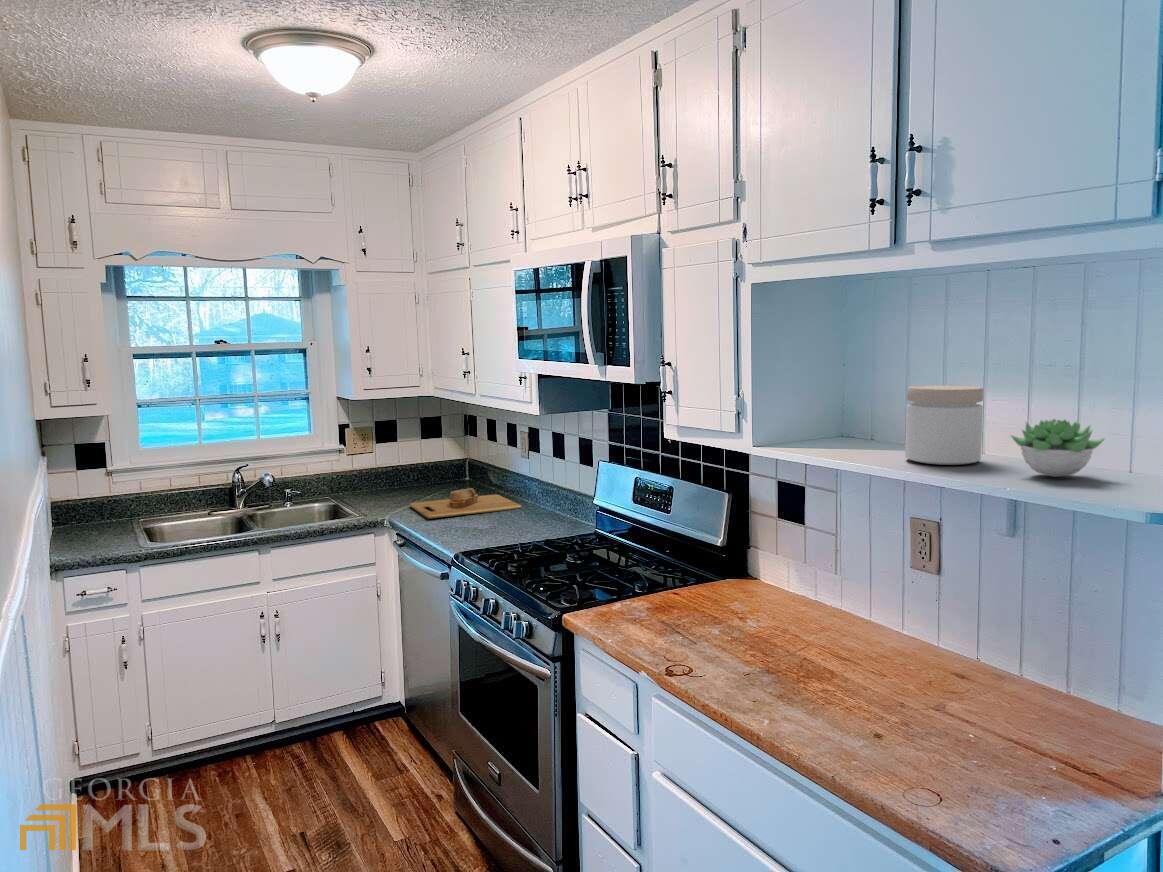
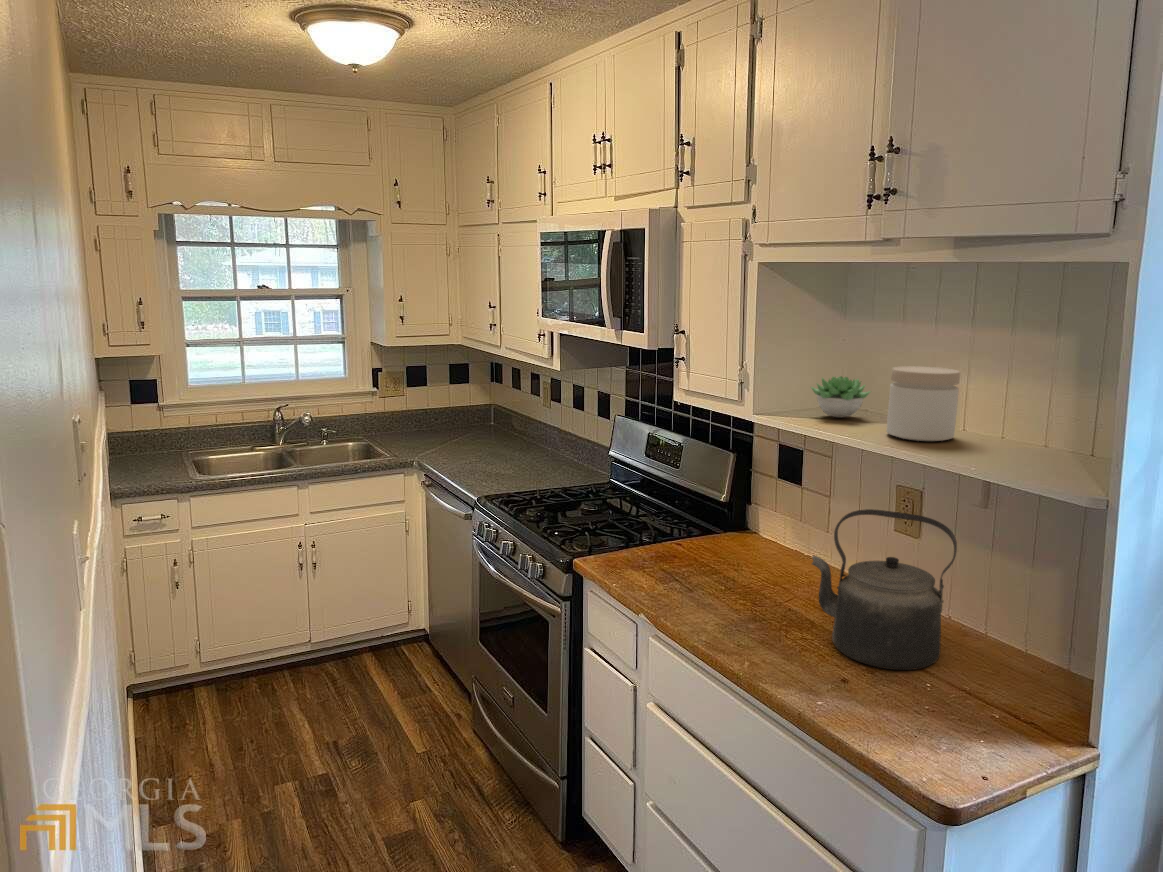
succulent plant: present [1011,419,1105,477] -> present [811,376,870,417]
cutting board: present [410,488,522,519] -> none [438,434,543,462]
kettle: none [834,542,1000,724] -> present [812,509,957,670]

